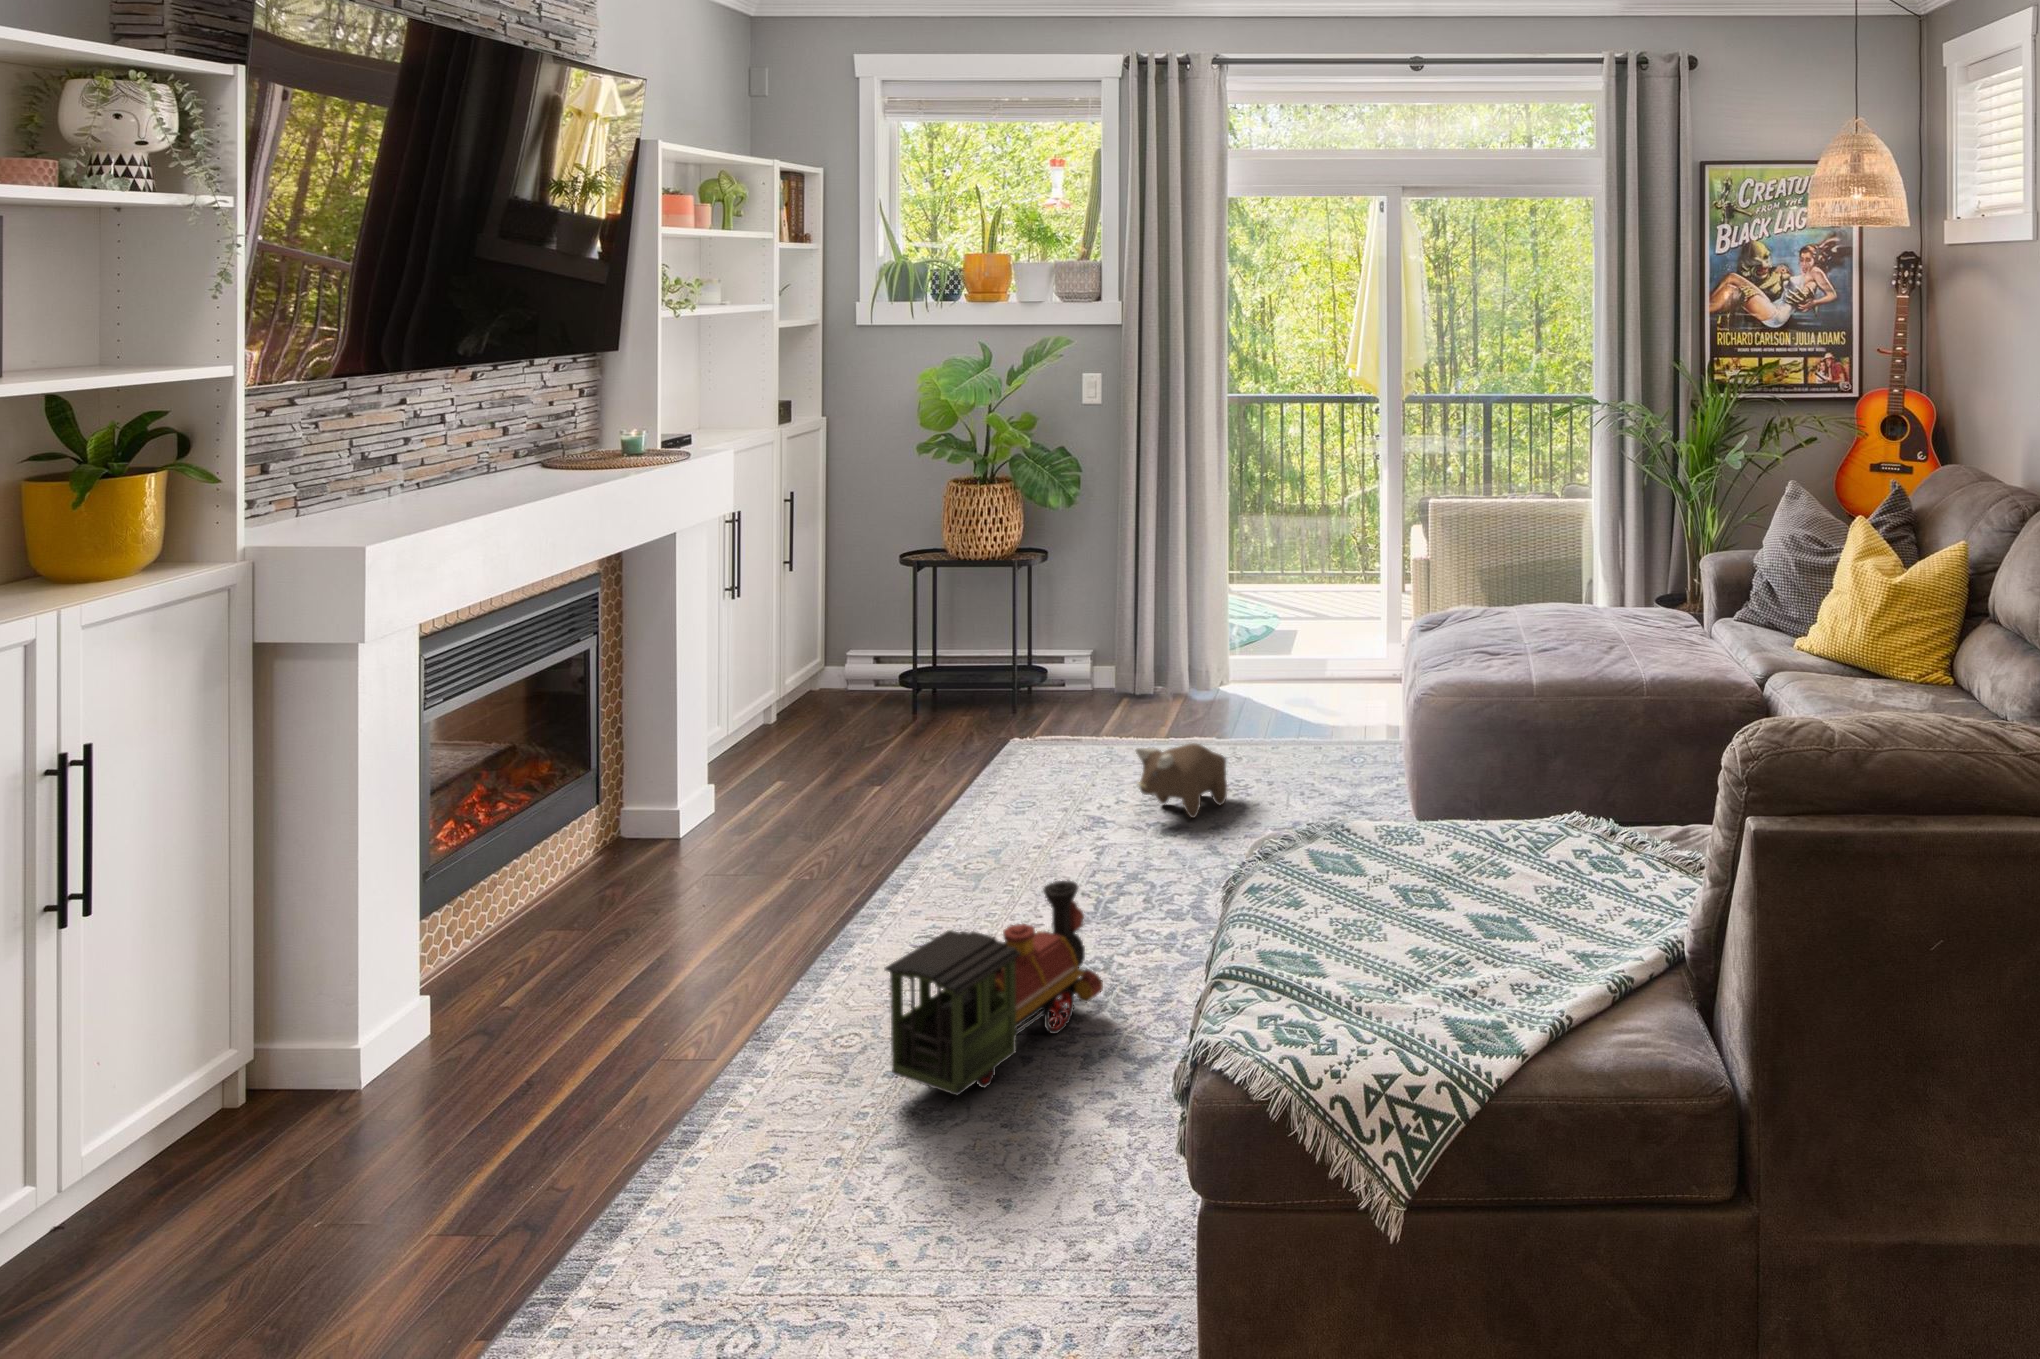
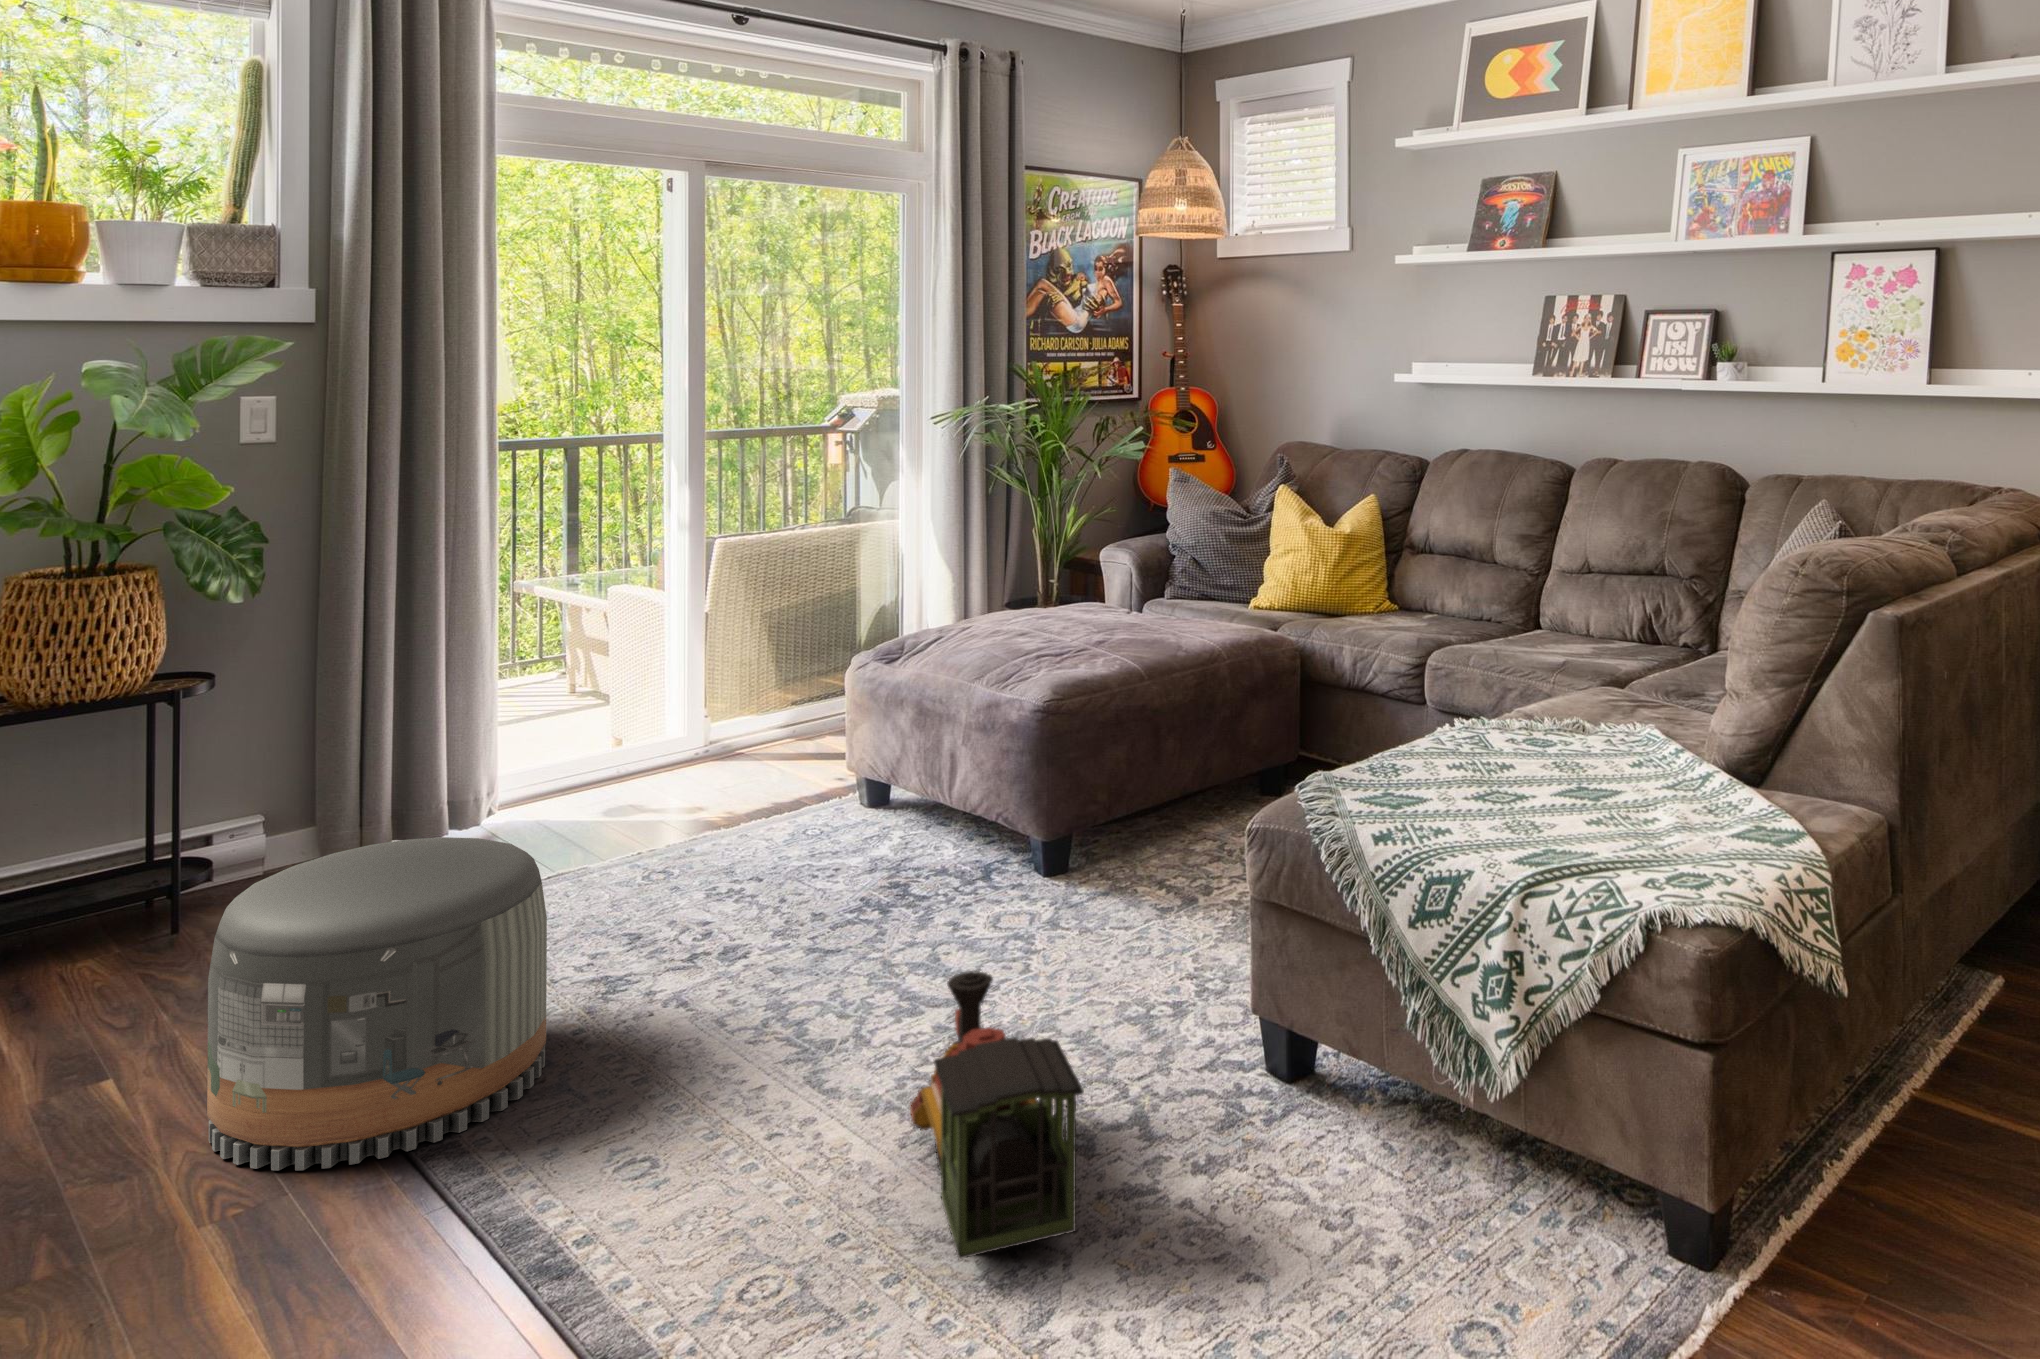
pouf: none [832,682,1022,875] -> present [207,837,547,1170]
plush toy: present [1136,743,1227,818] -> none [661,852,762,948]

